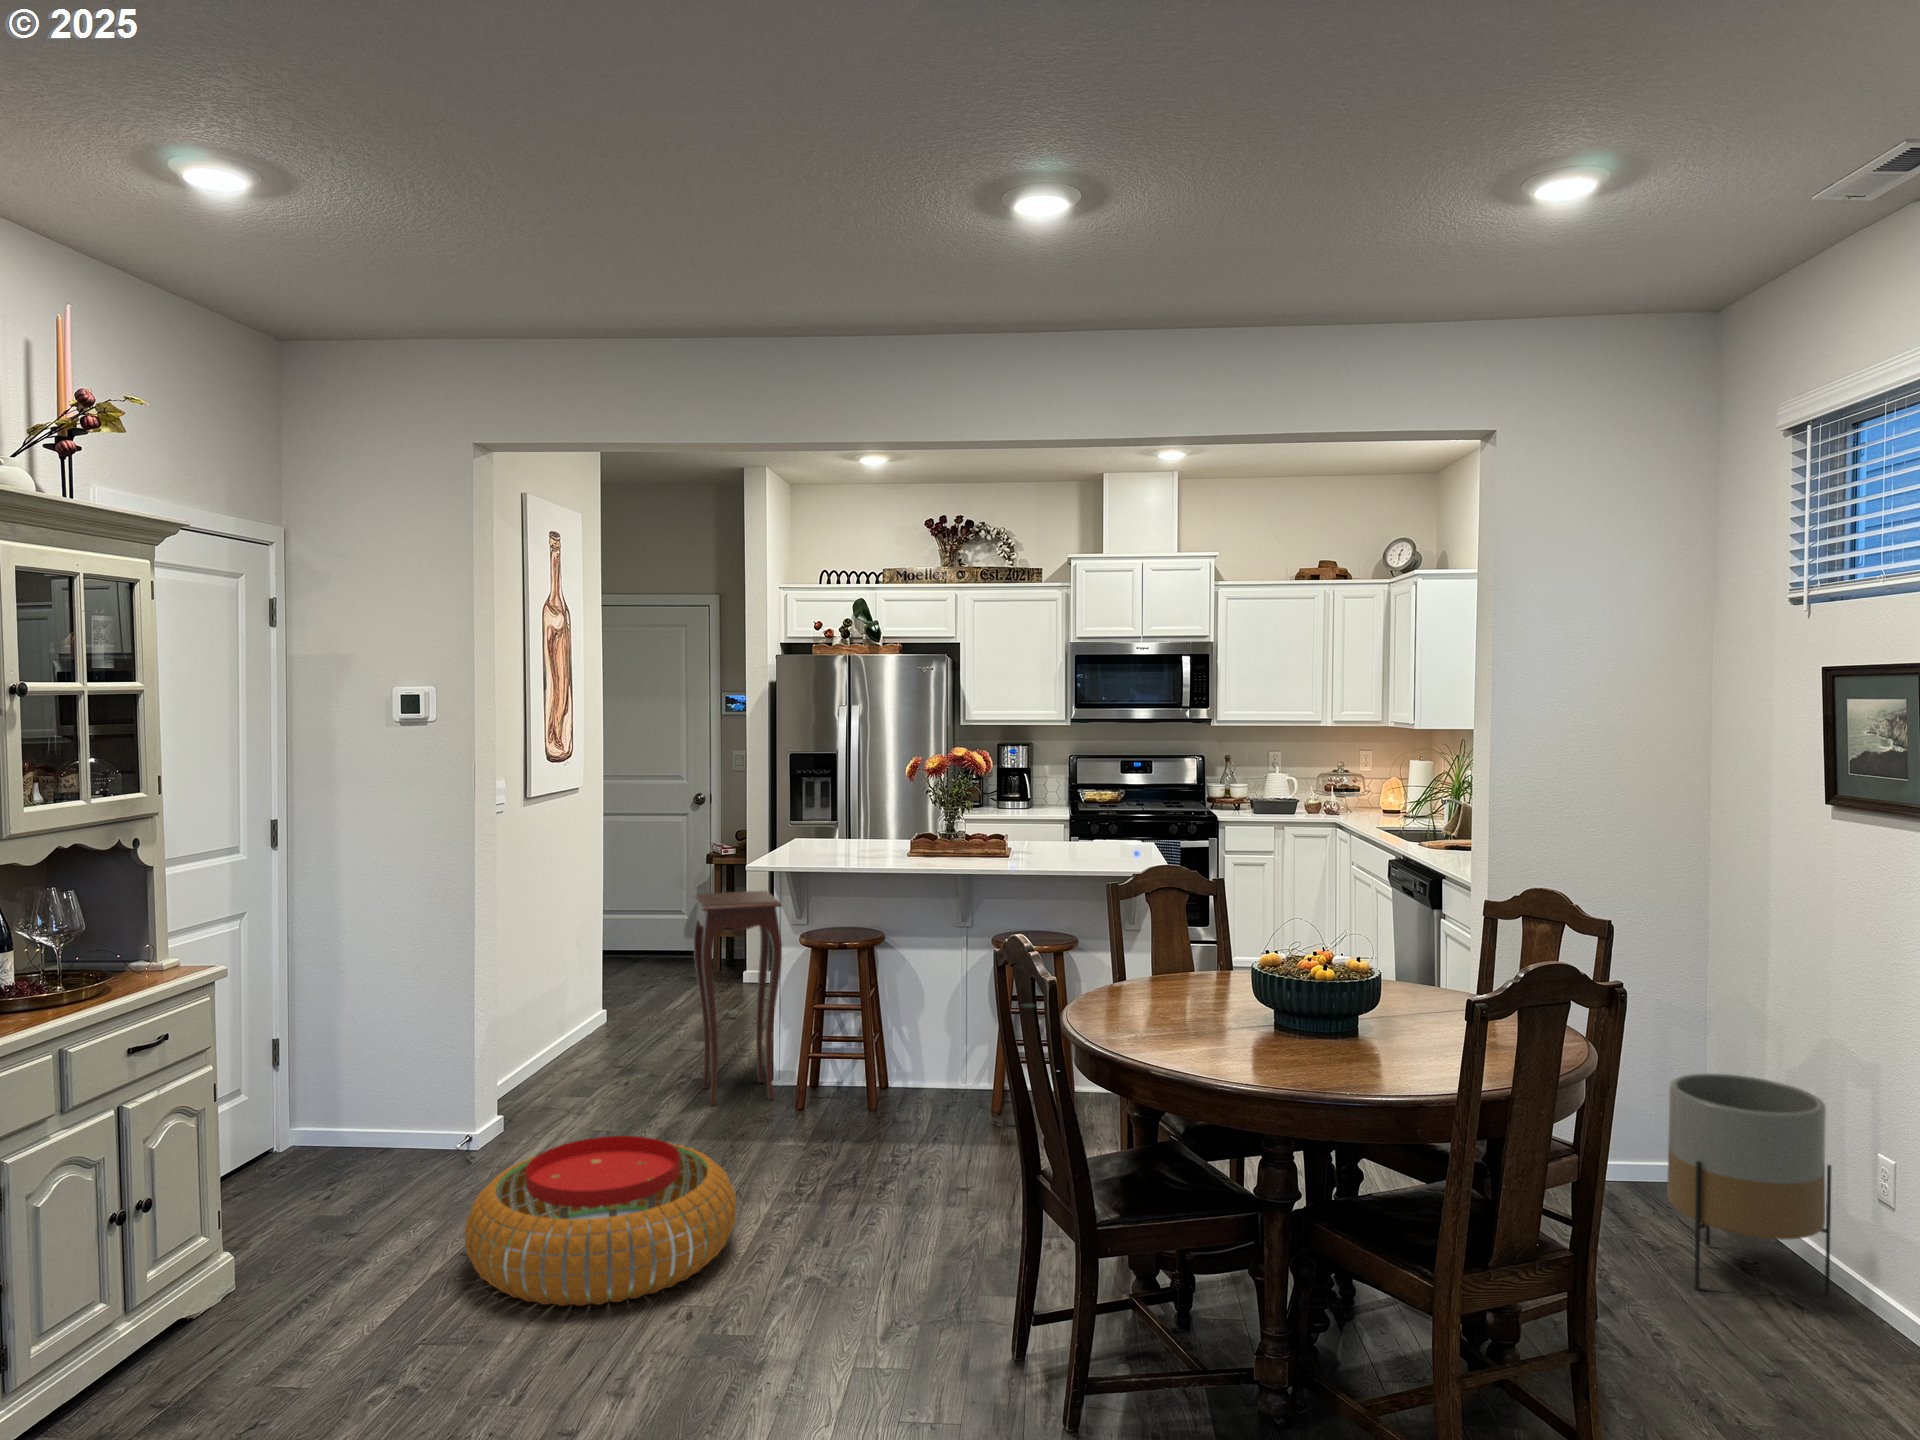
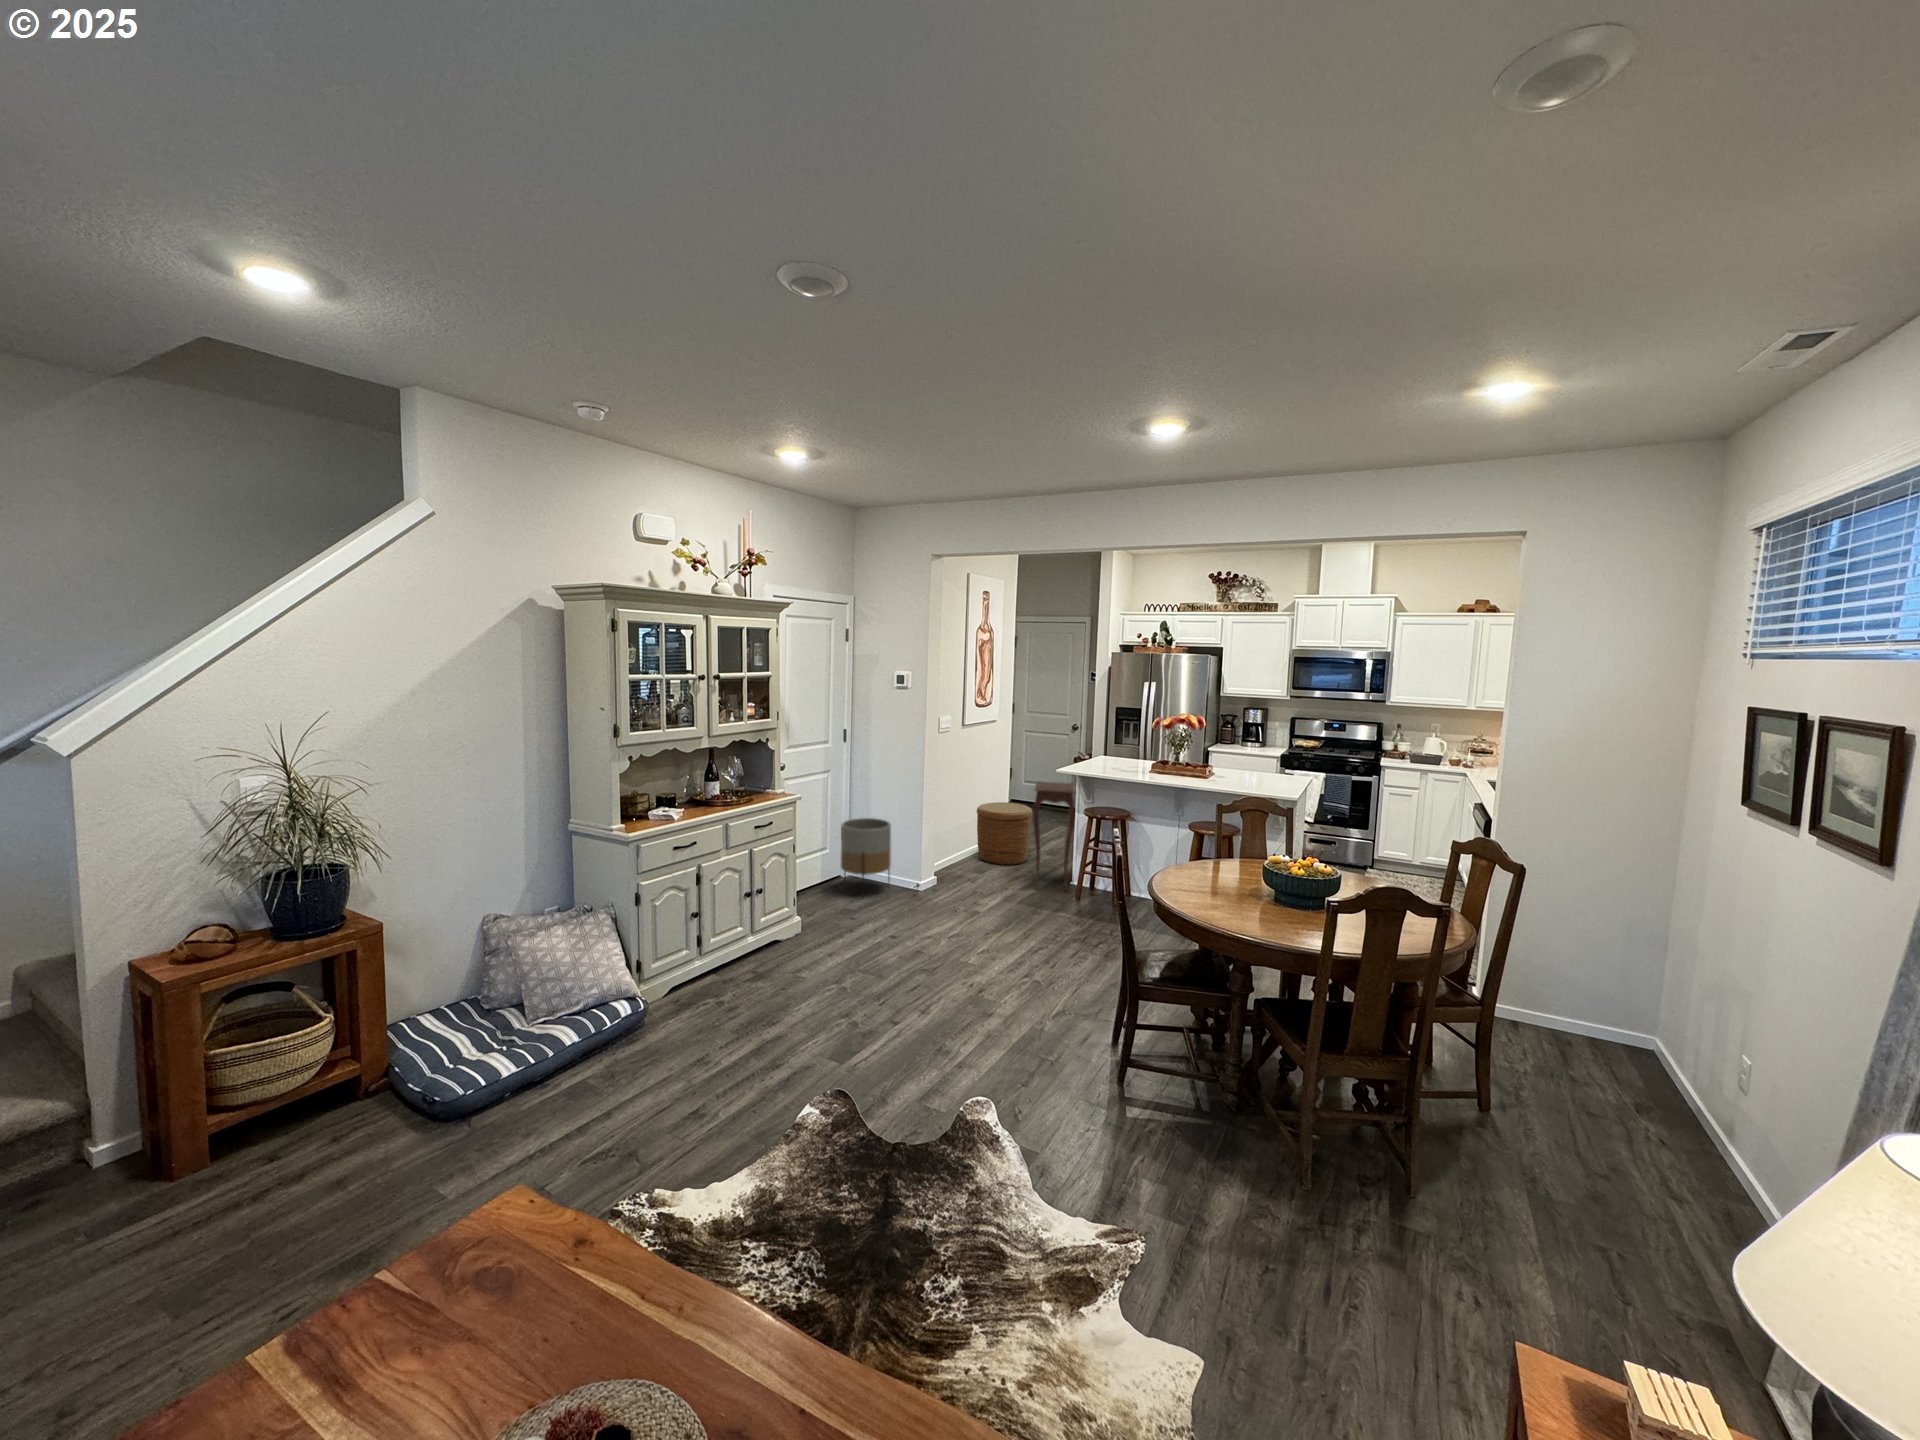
woven basket: none [559,946,673,1071] -> present [977,802,1032,865]
planter: present [1667,1074,1831,1295] -> present [841,818,891,878]
pouf: present [465,1136,736,1306] -> none [888,895,1012,972]

